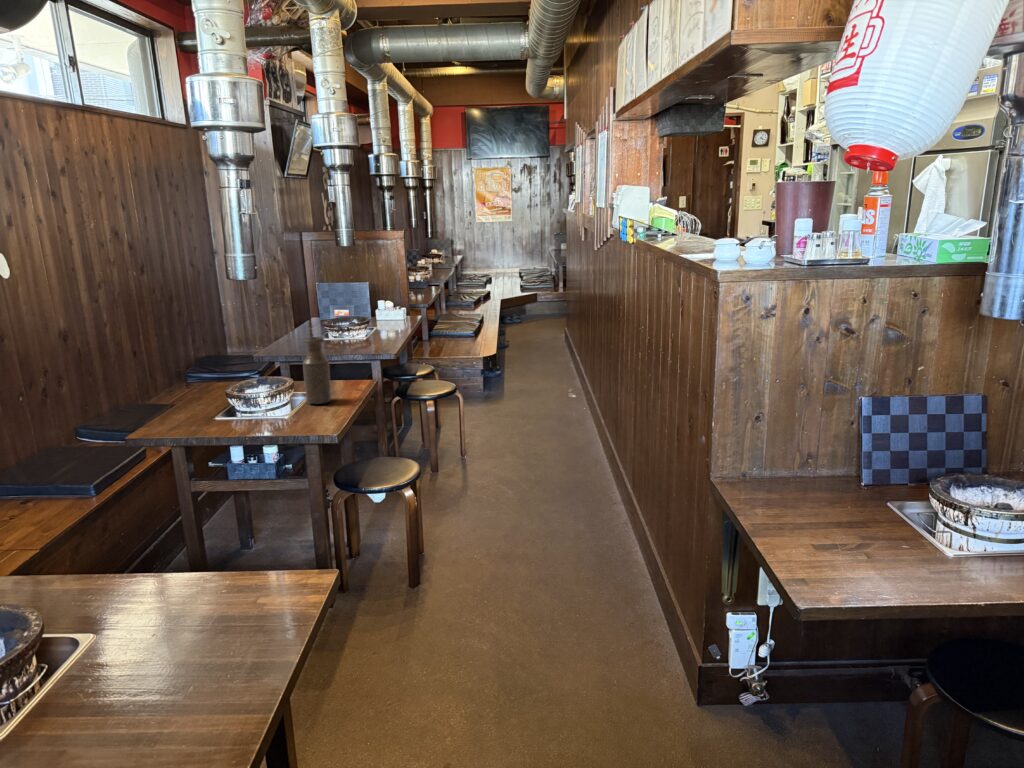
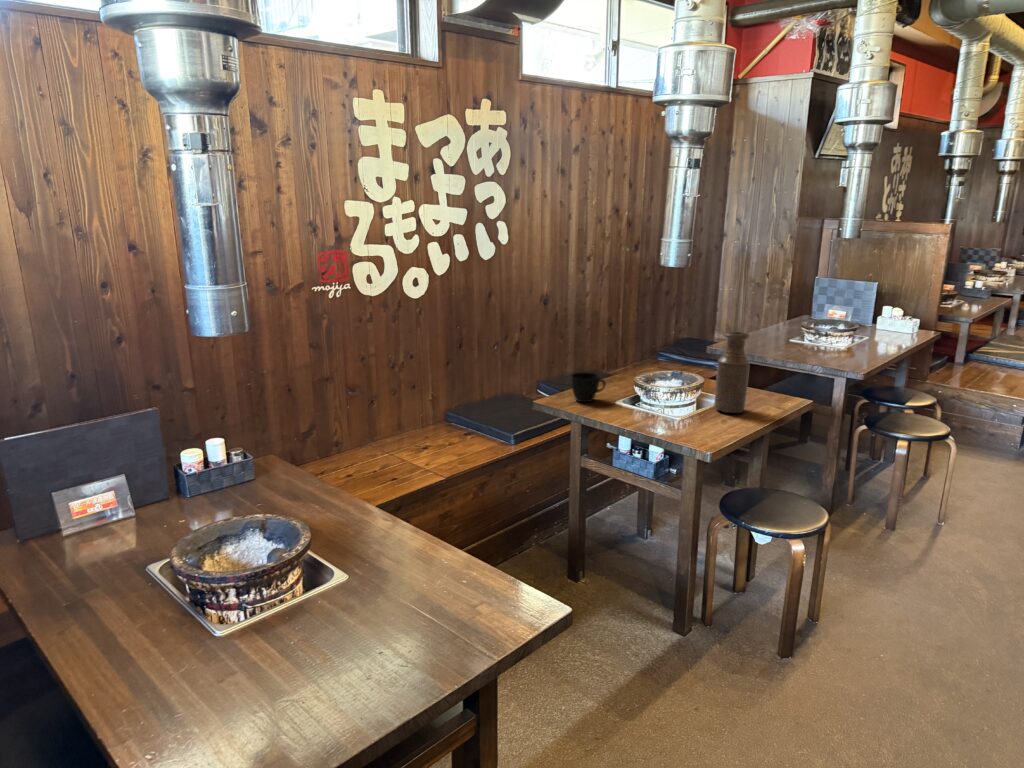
cup: none [166,397,204,426] -> present [571,372,606,402]

